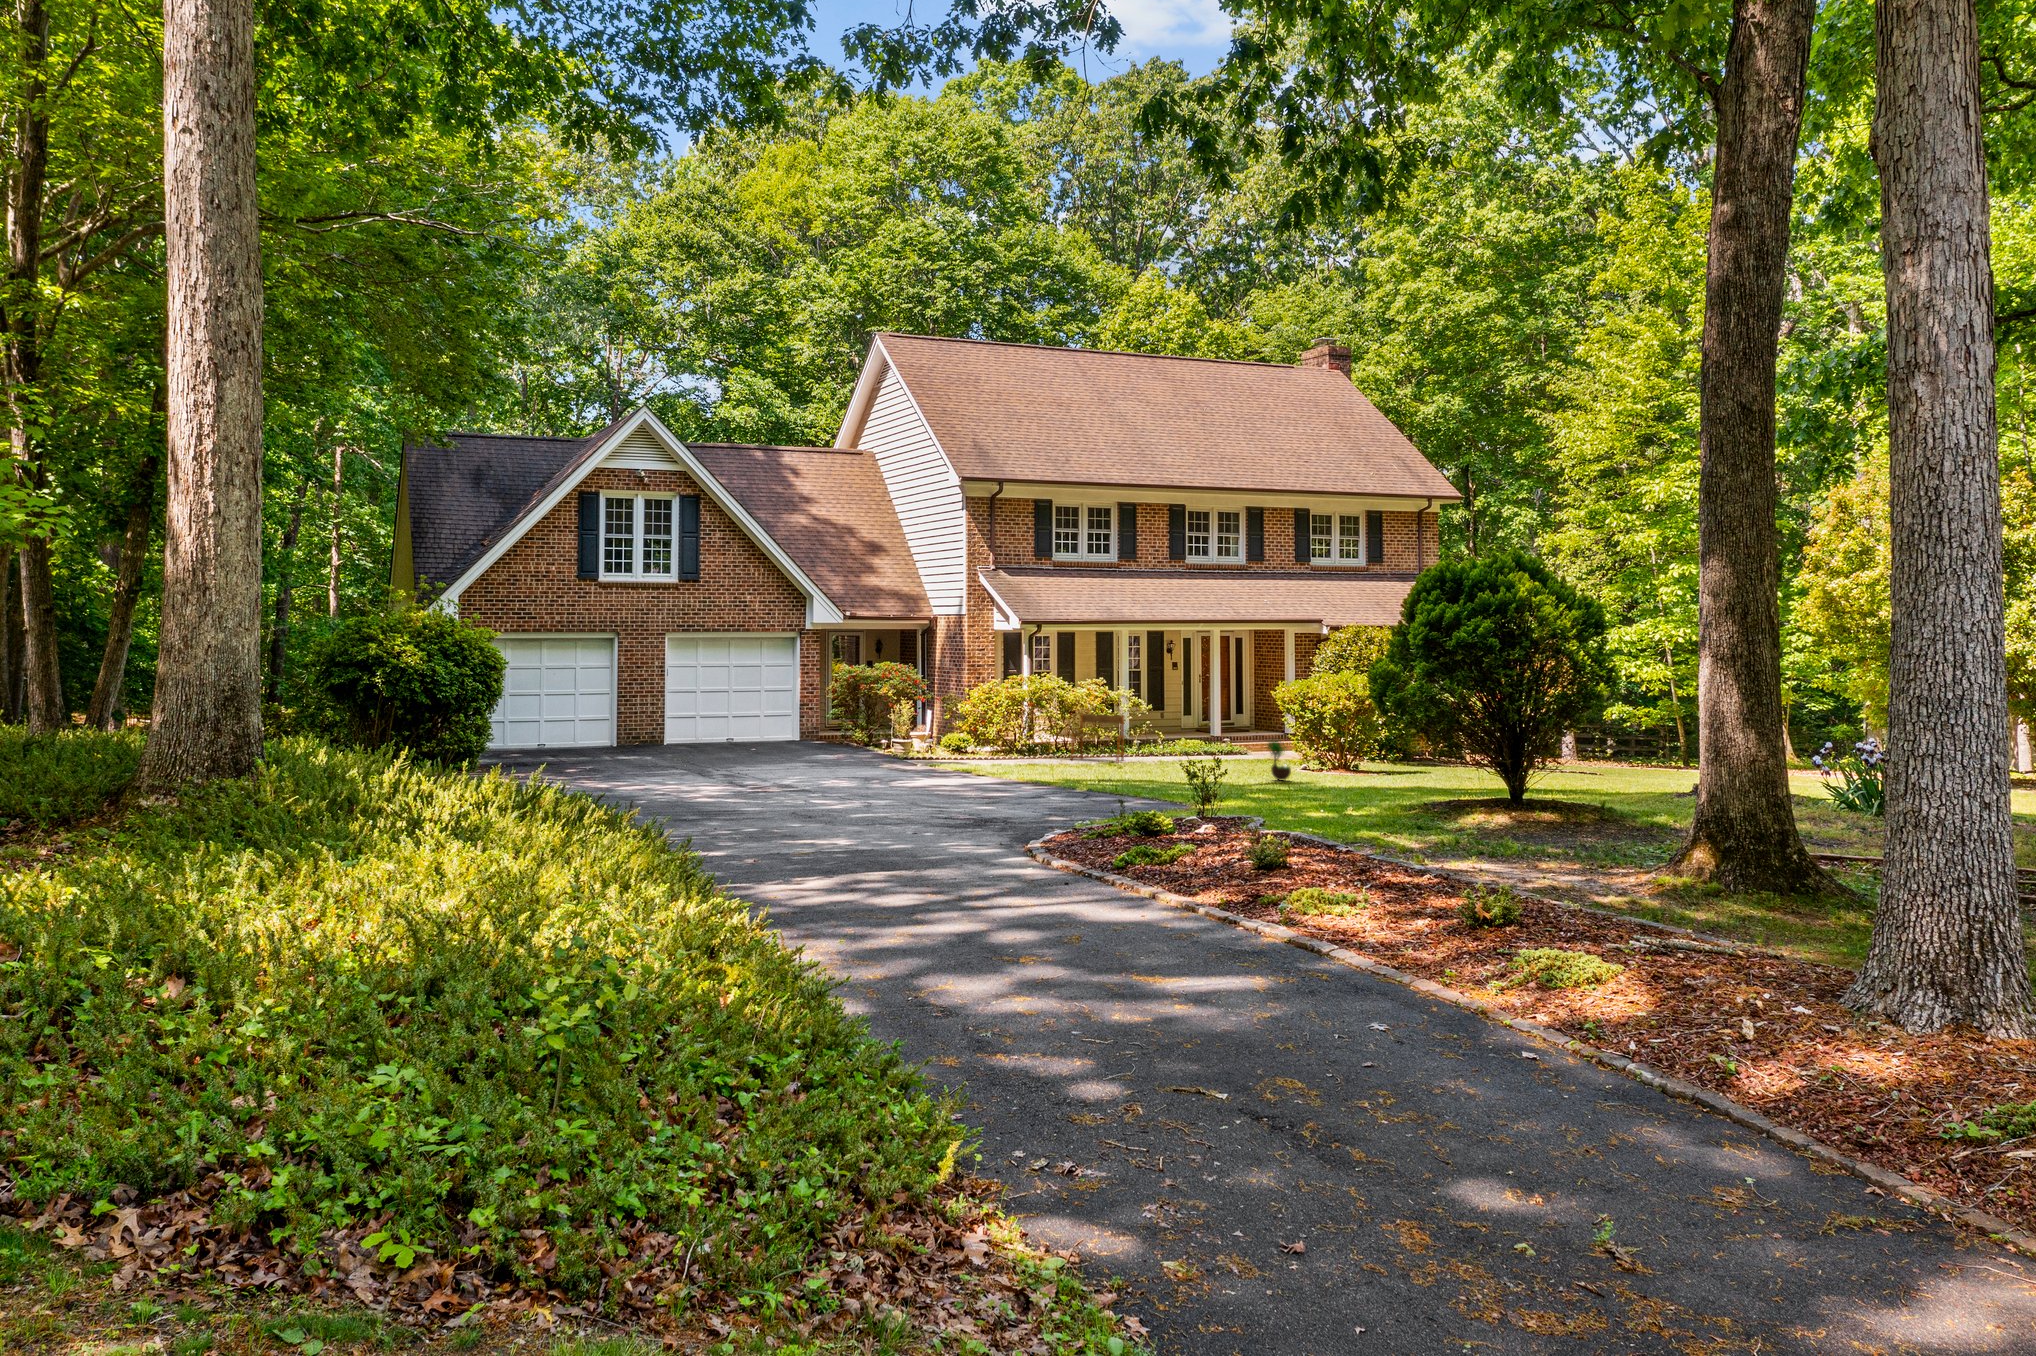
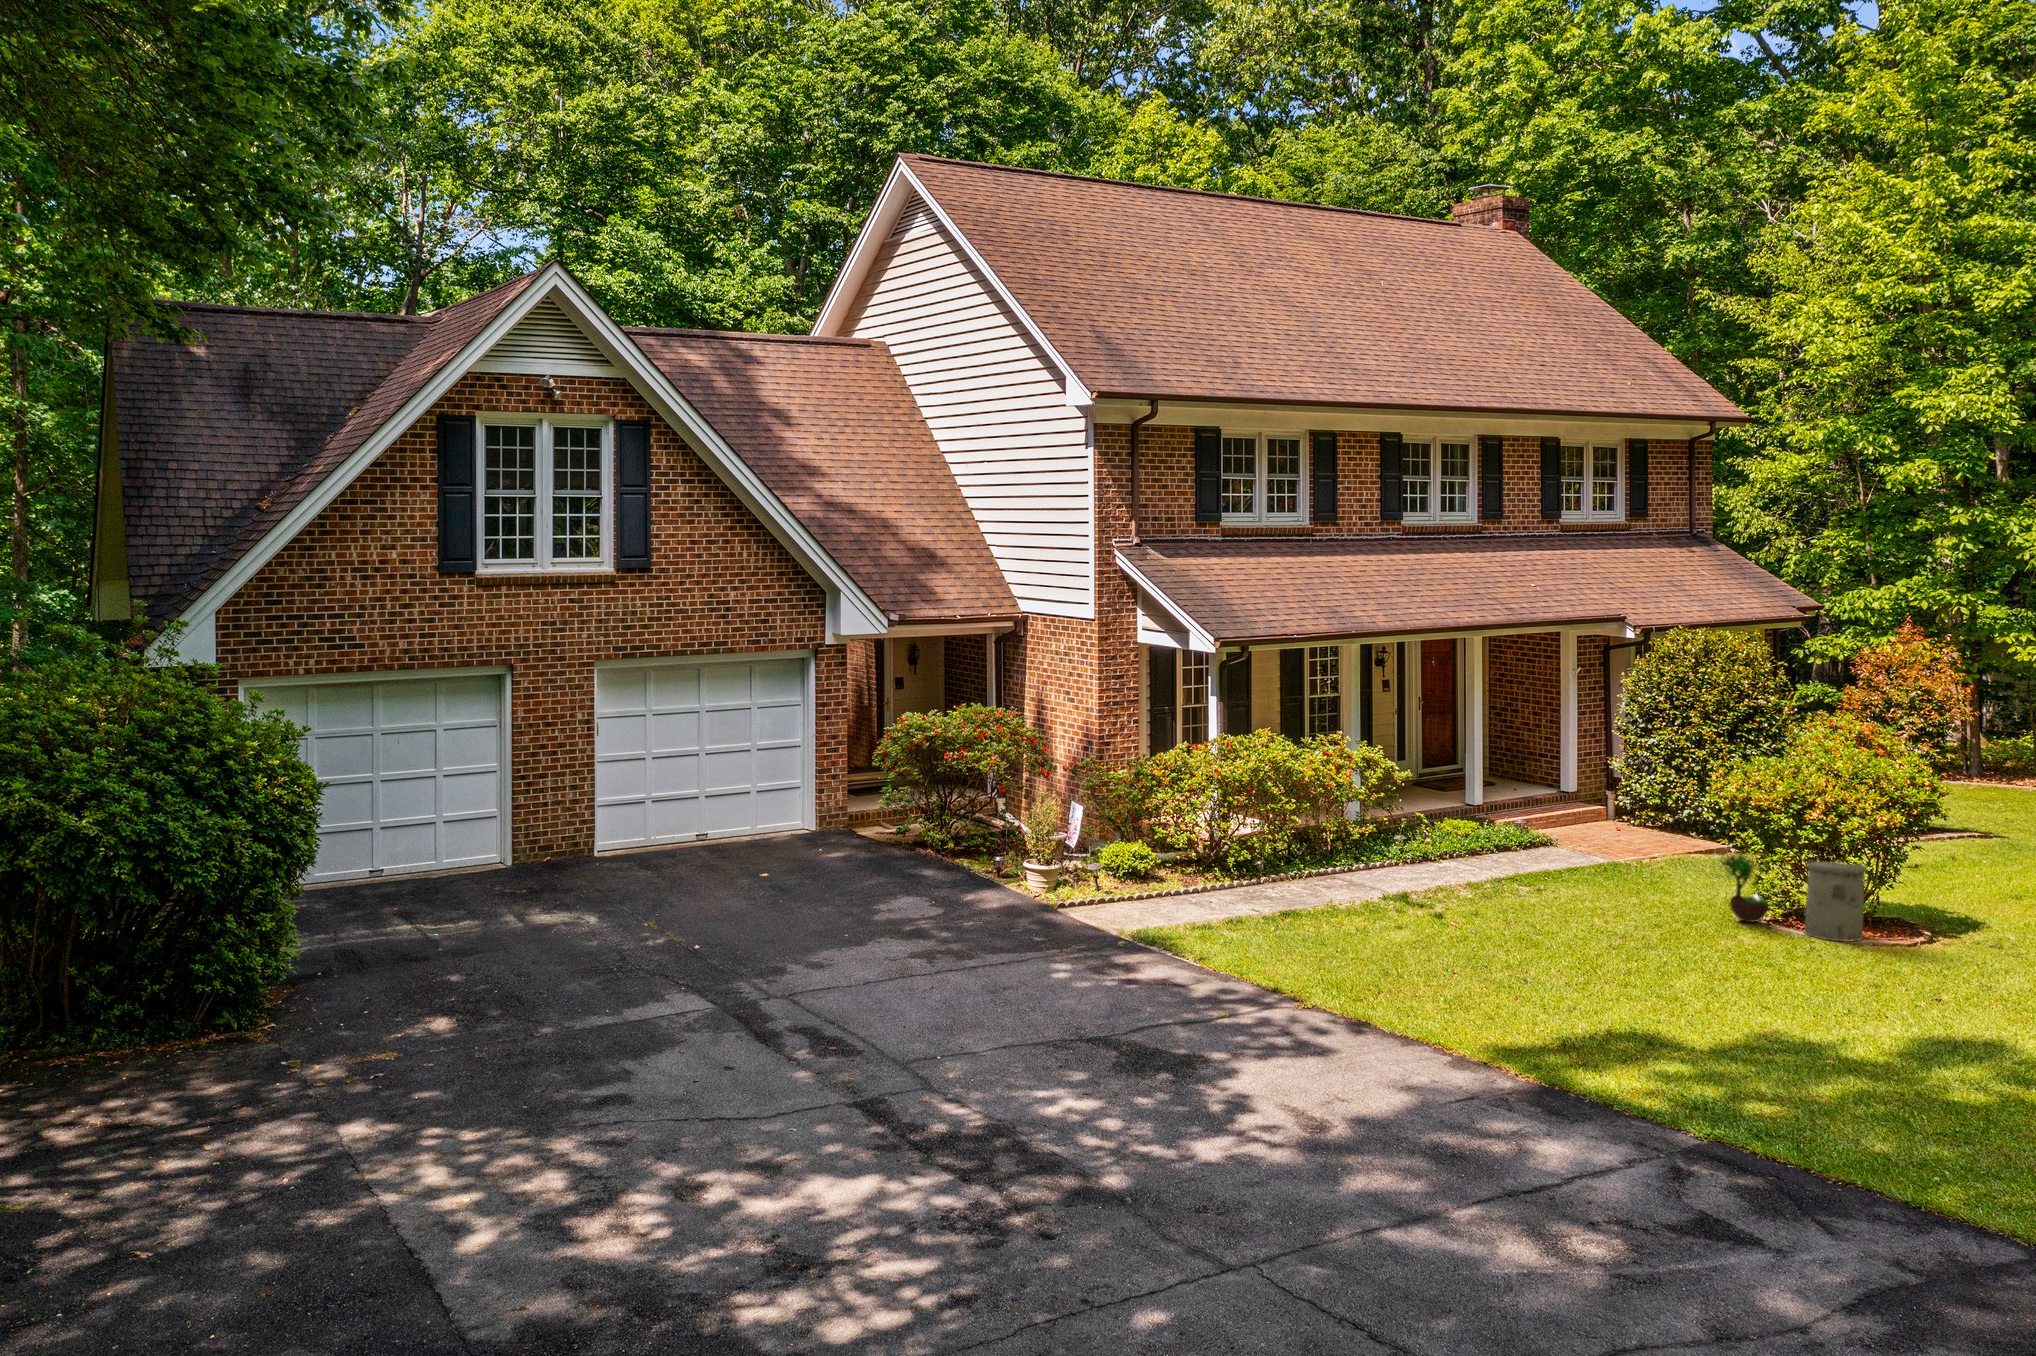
bench: present [1071,714,1126,762] -> none [1305,784,1391,870]
trash can: none [1301,742,1333,786] -> present [1804,861,1867,942]

